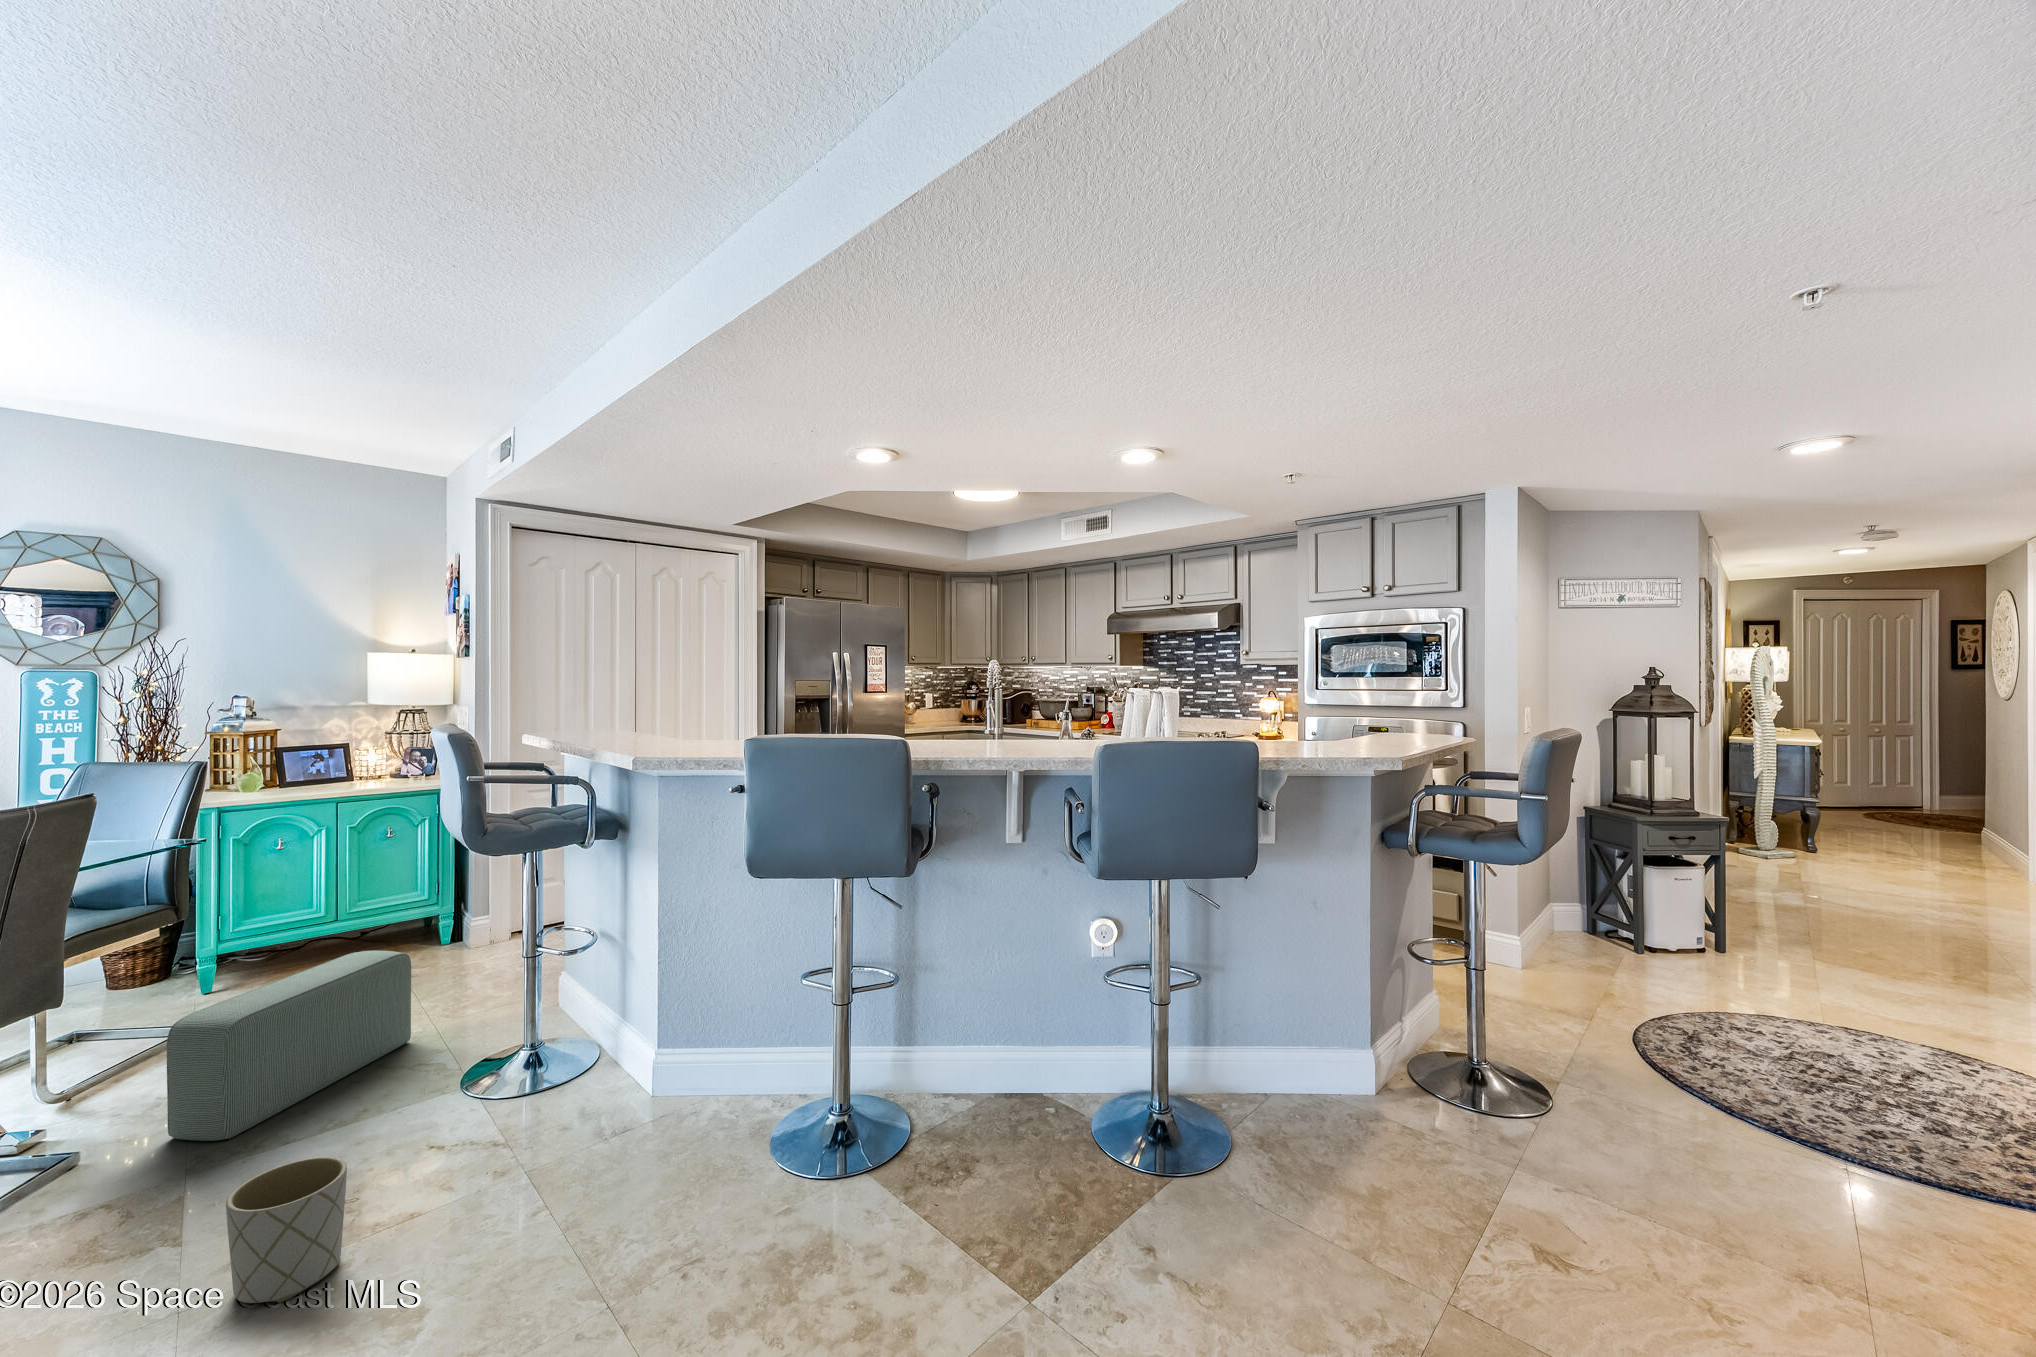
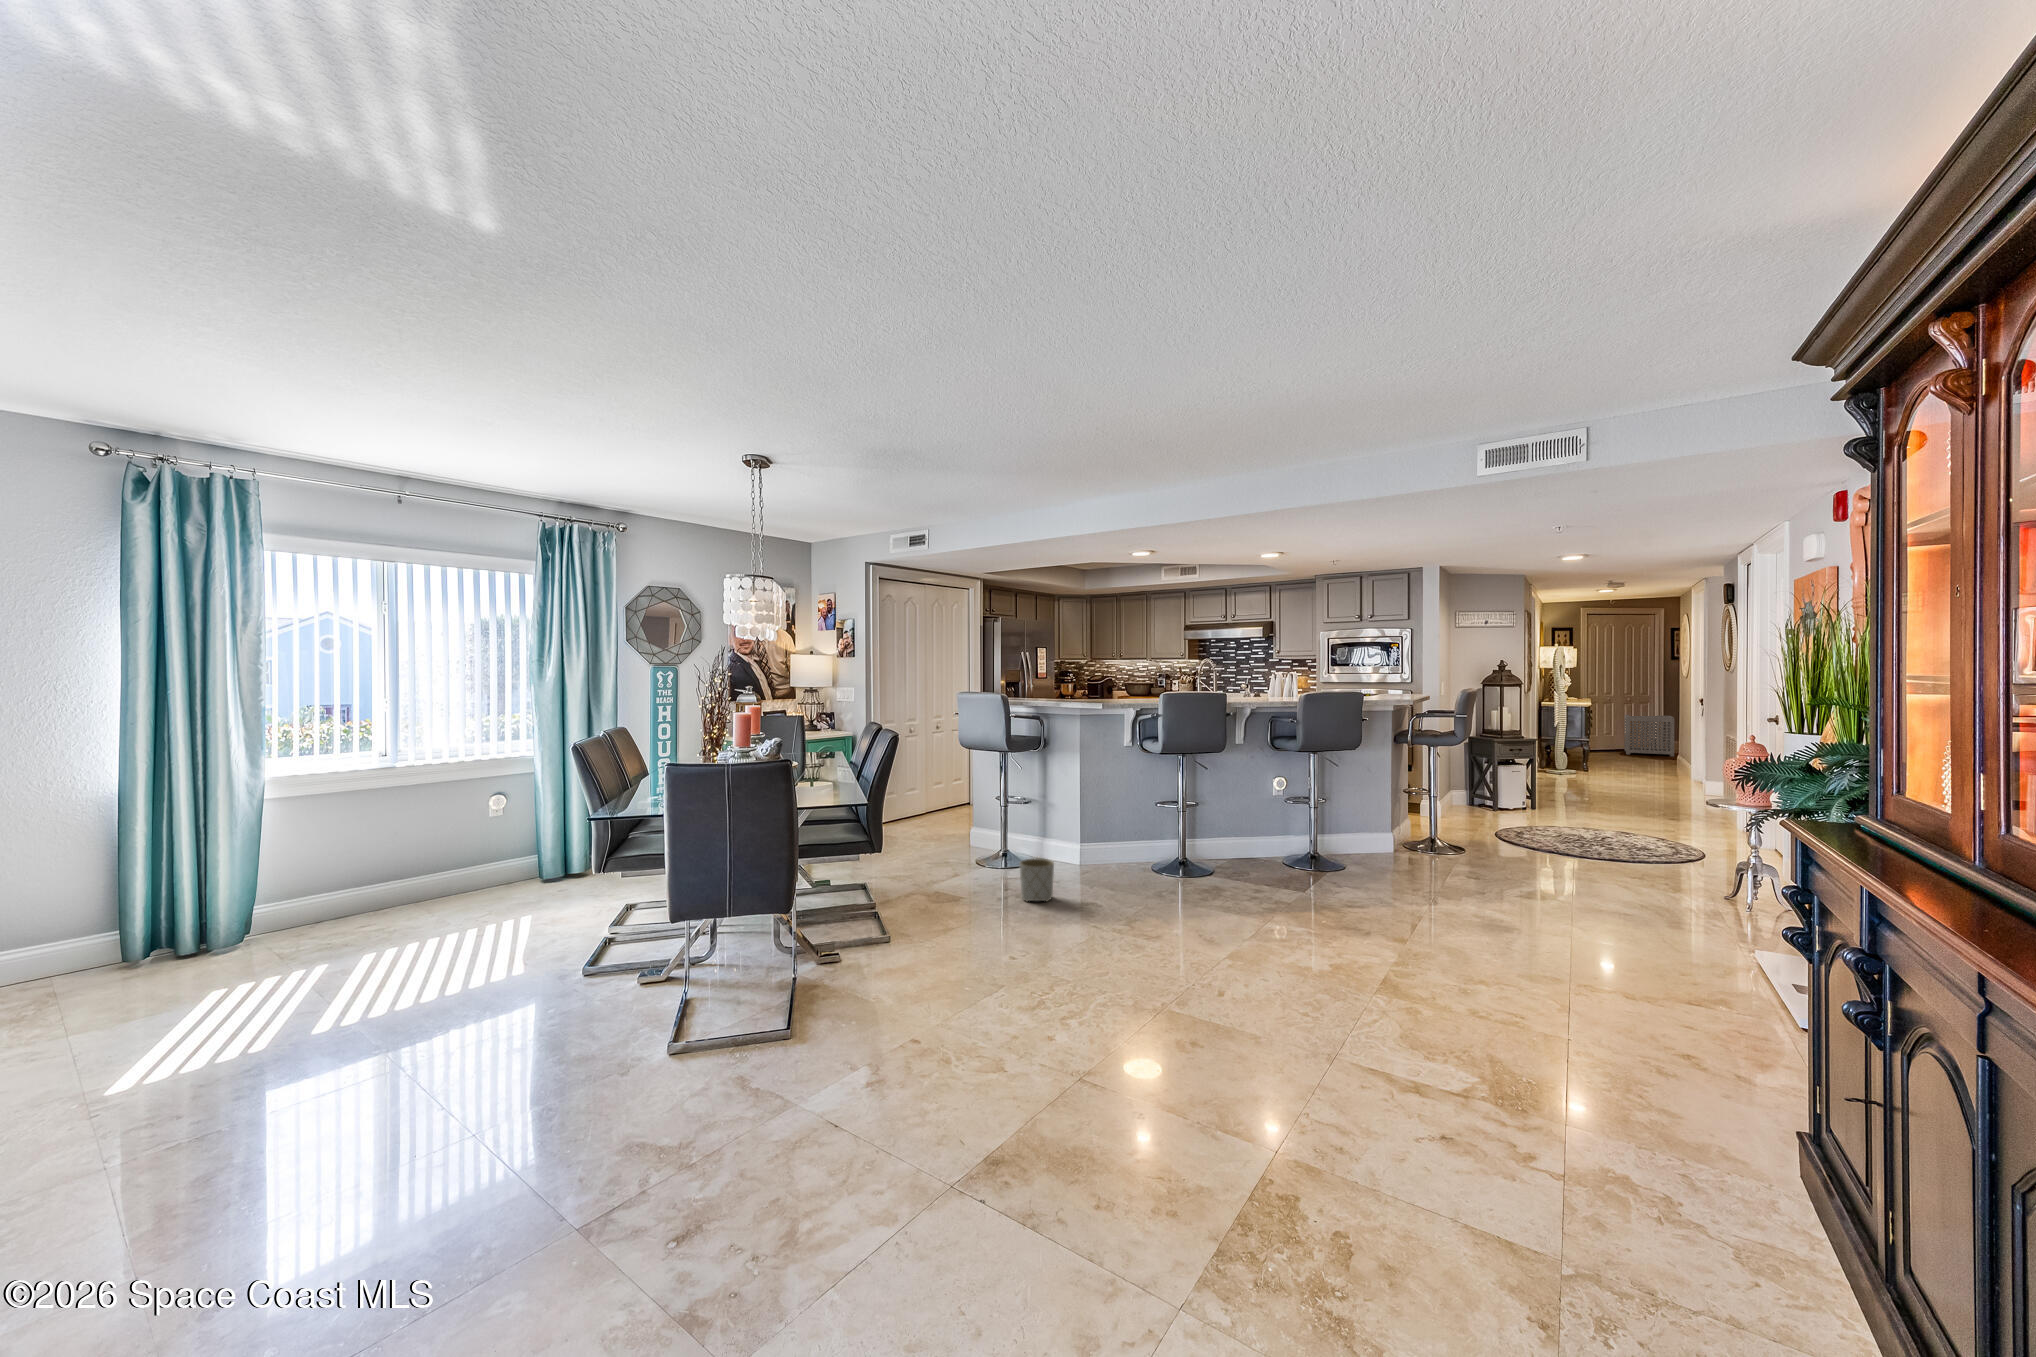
side table: none [1871,754,1969,826] -> present [1624,715,1674,756]
pouf: present [167,951,411,1141] -> none [891,809,929,880]

